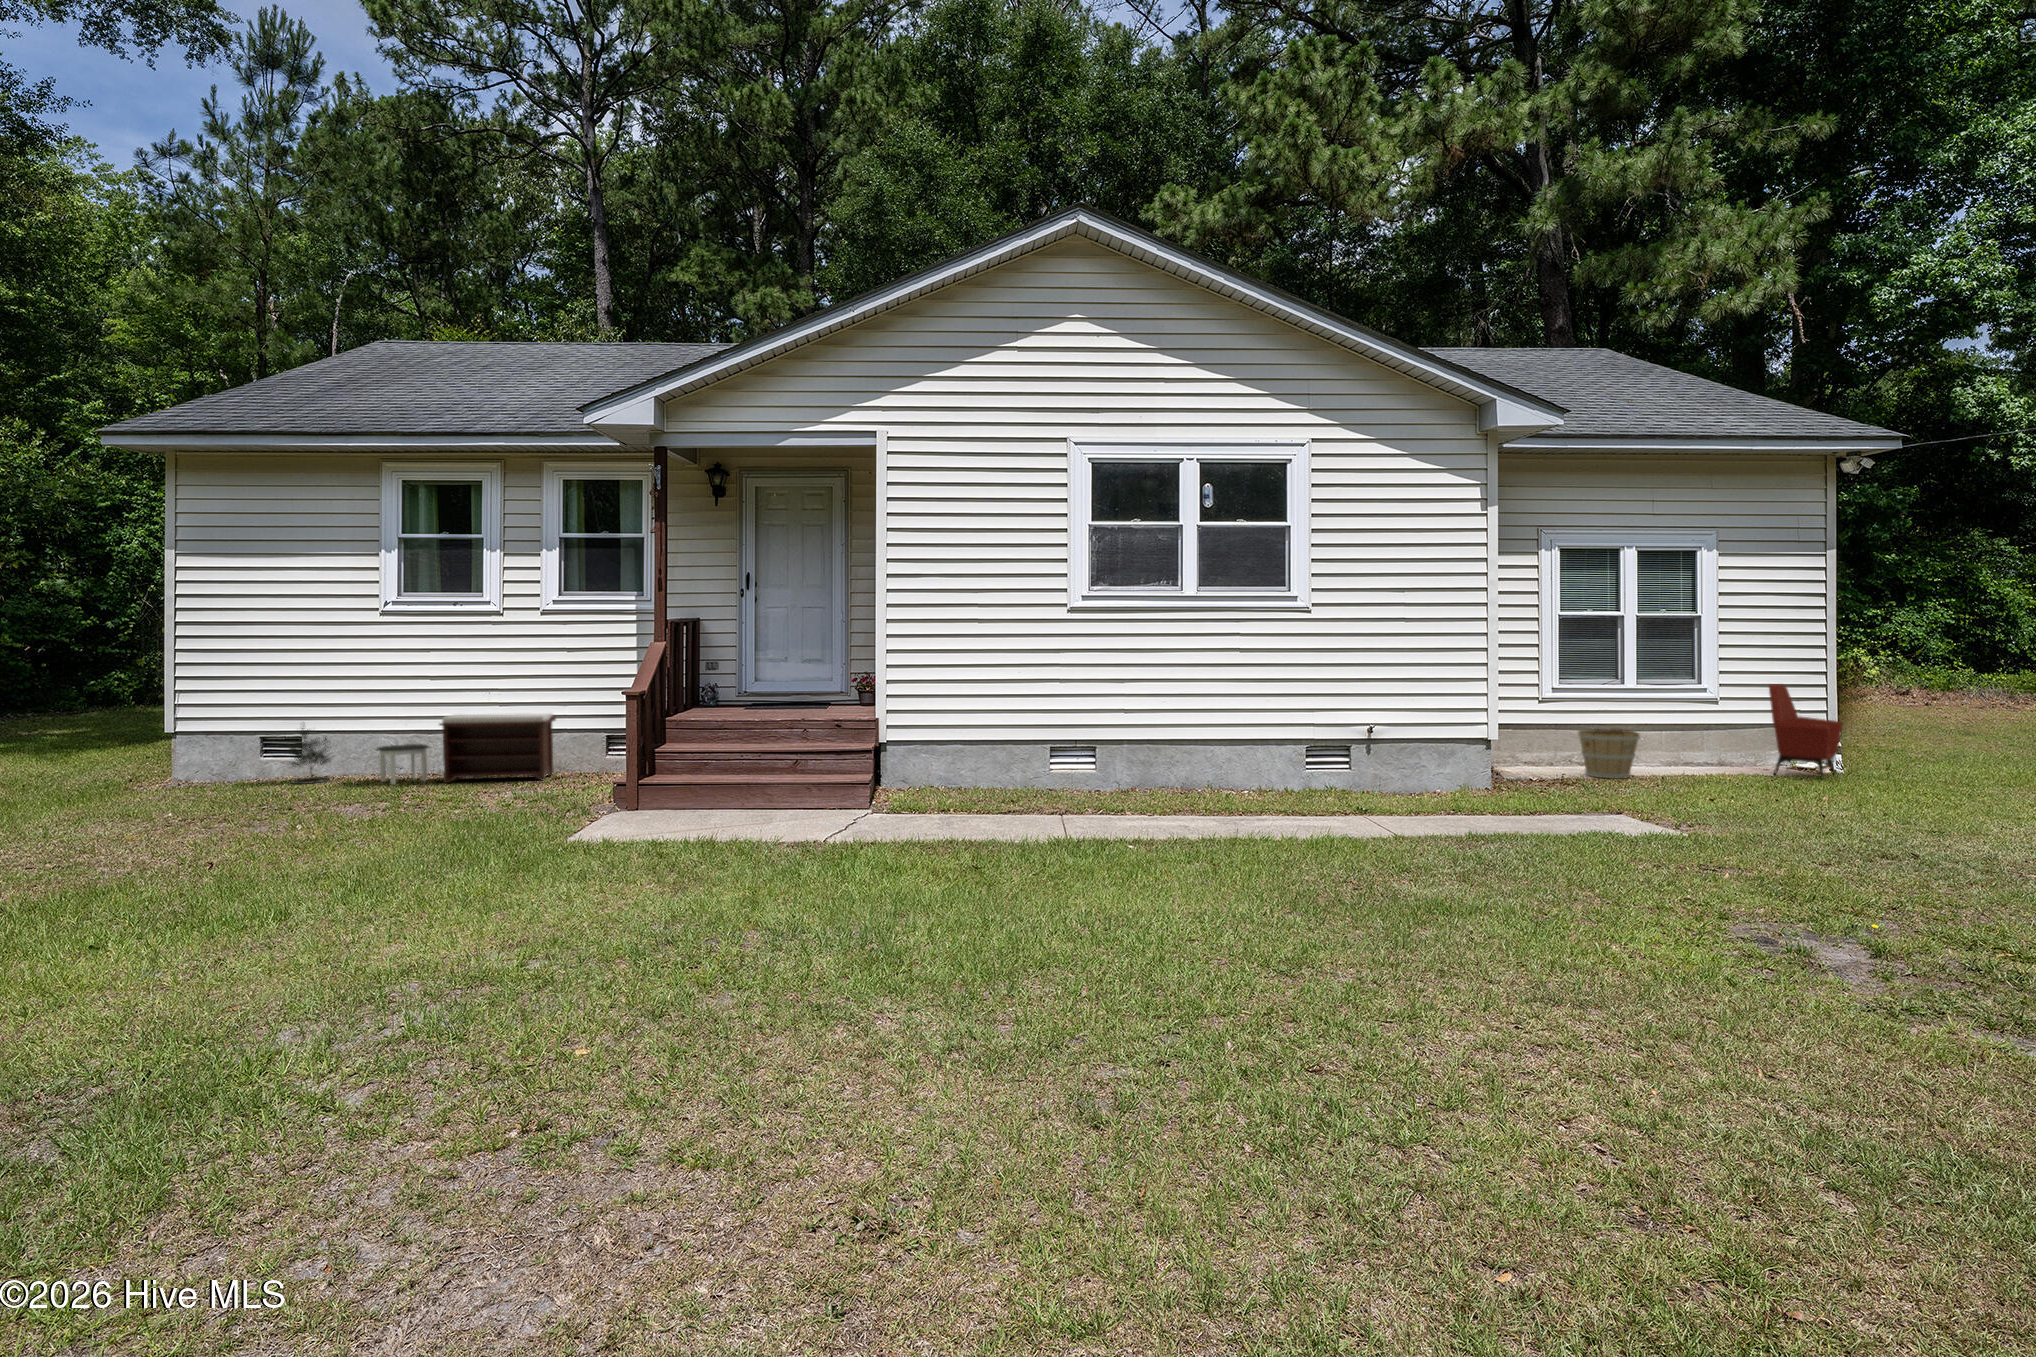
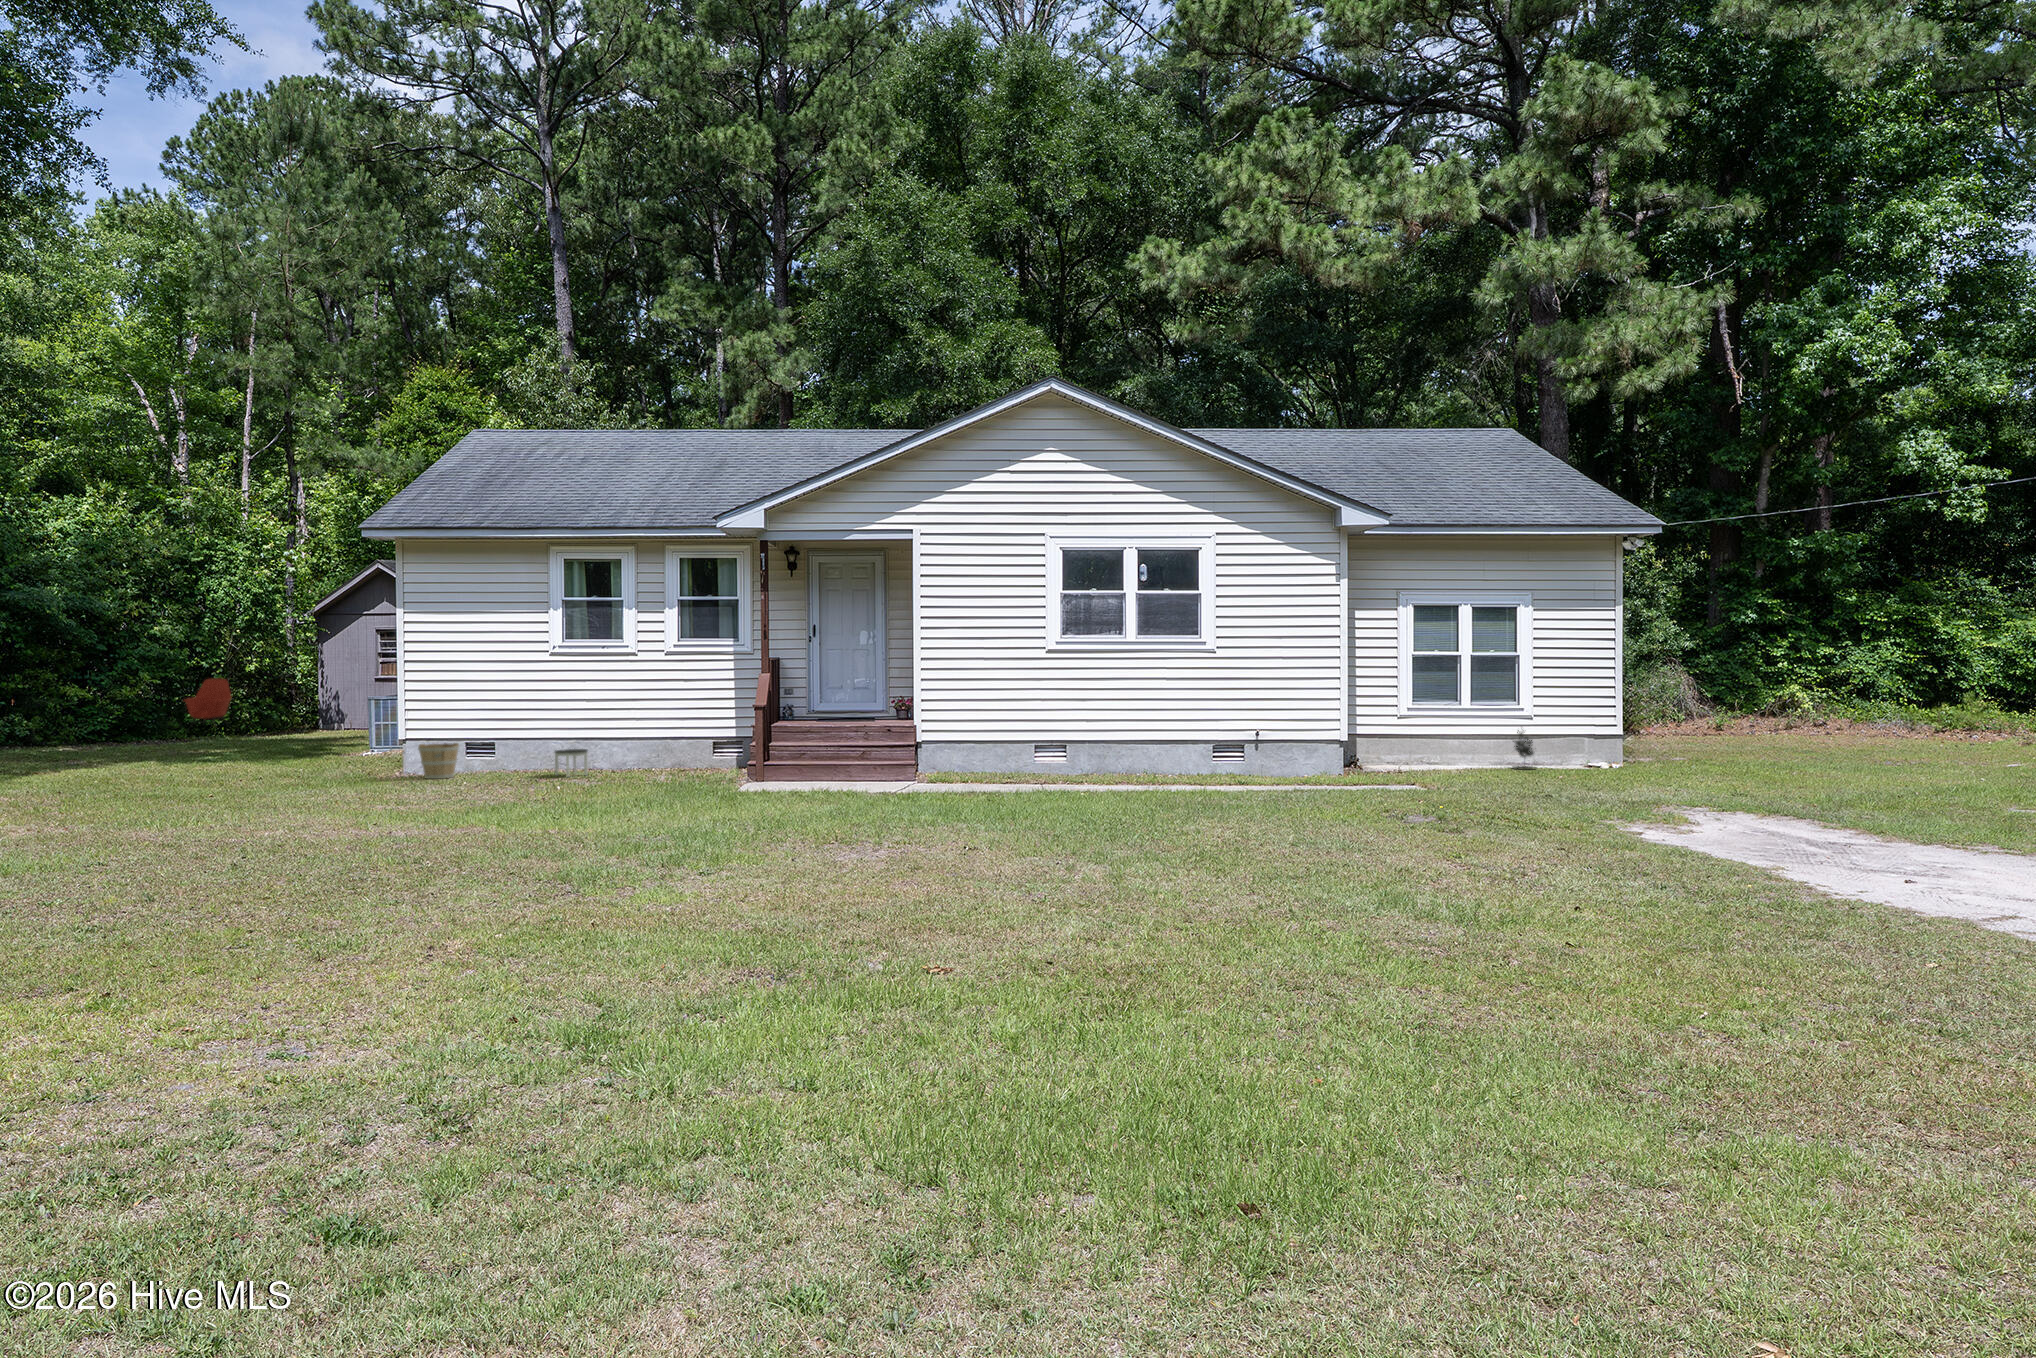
armchair: present [1769,684,1843,779] -> present [184,679,231,726]
bench: present [440,713,556,783] -> none [599,726,676,776]
potted tree: present [289,726,331,784] -> present [1512,730,1535,770]
wooden bucket: present [1578,729,1640,779] -> present [418,743,459,779]

